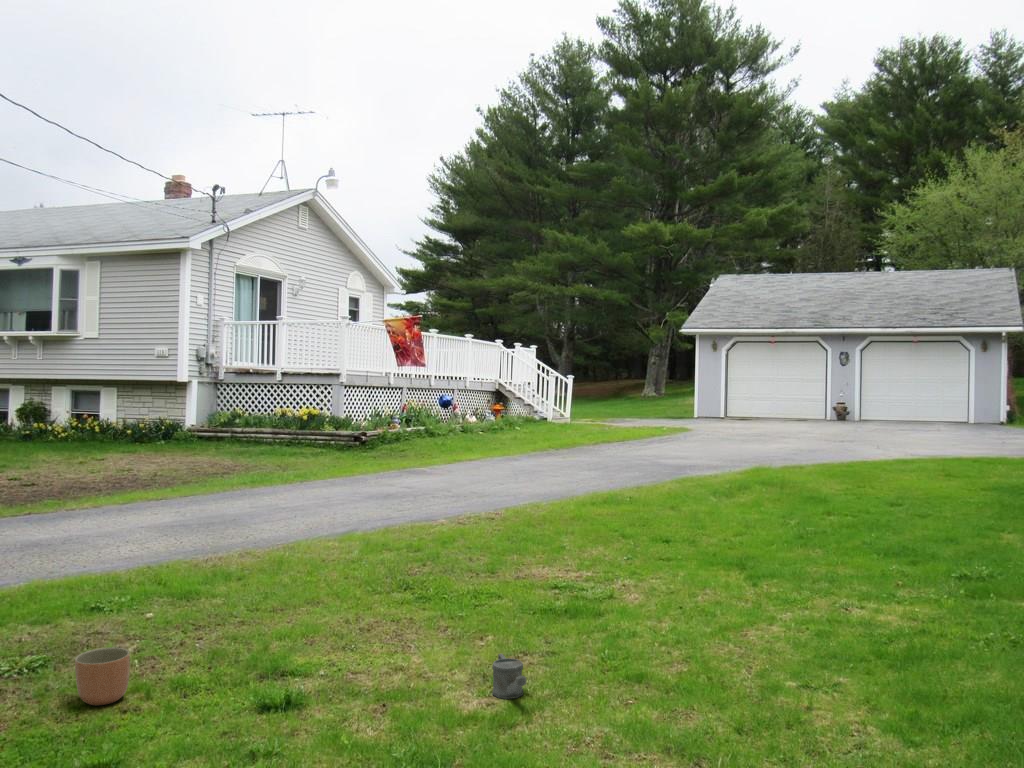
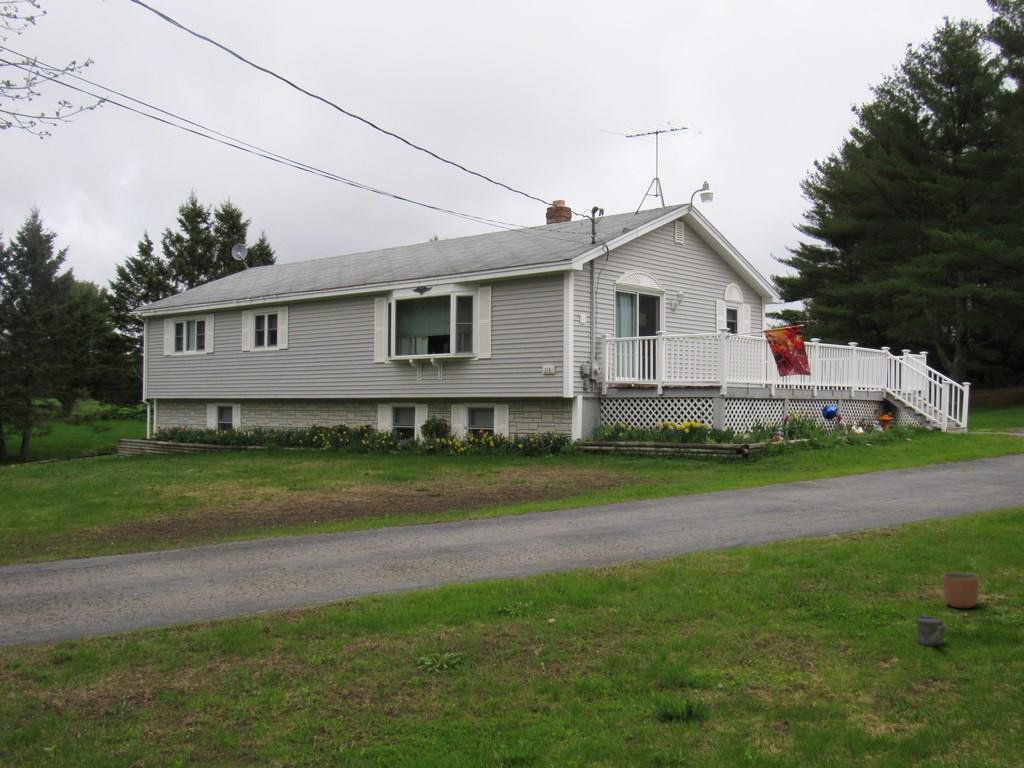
planter: present [75,647,130,705] -> present [942,572,979,608]

